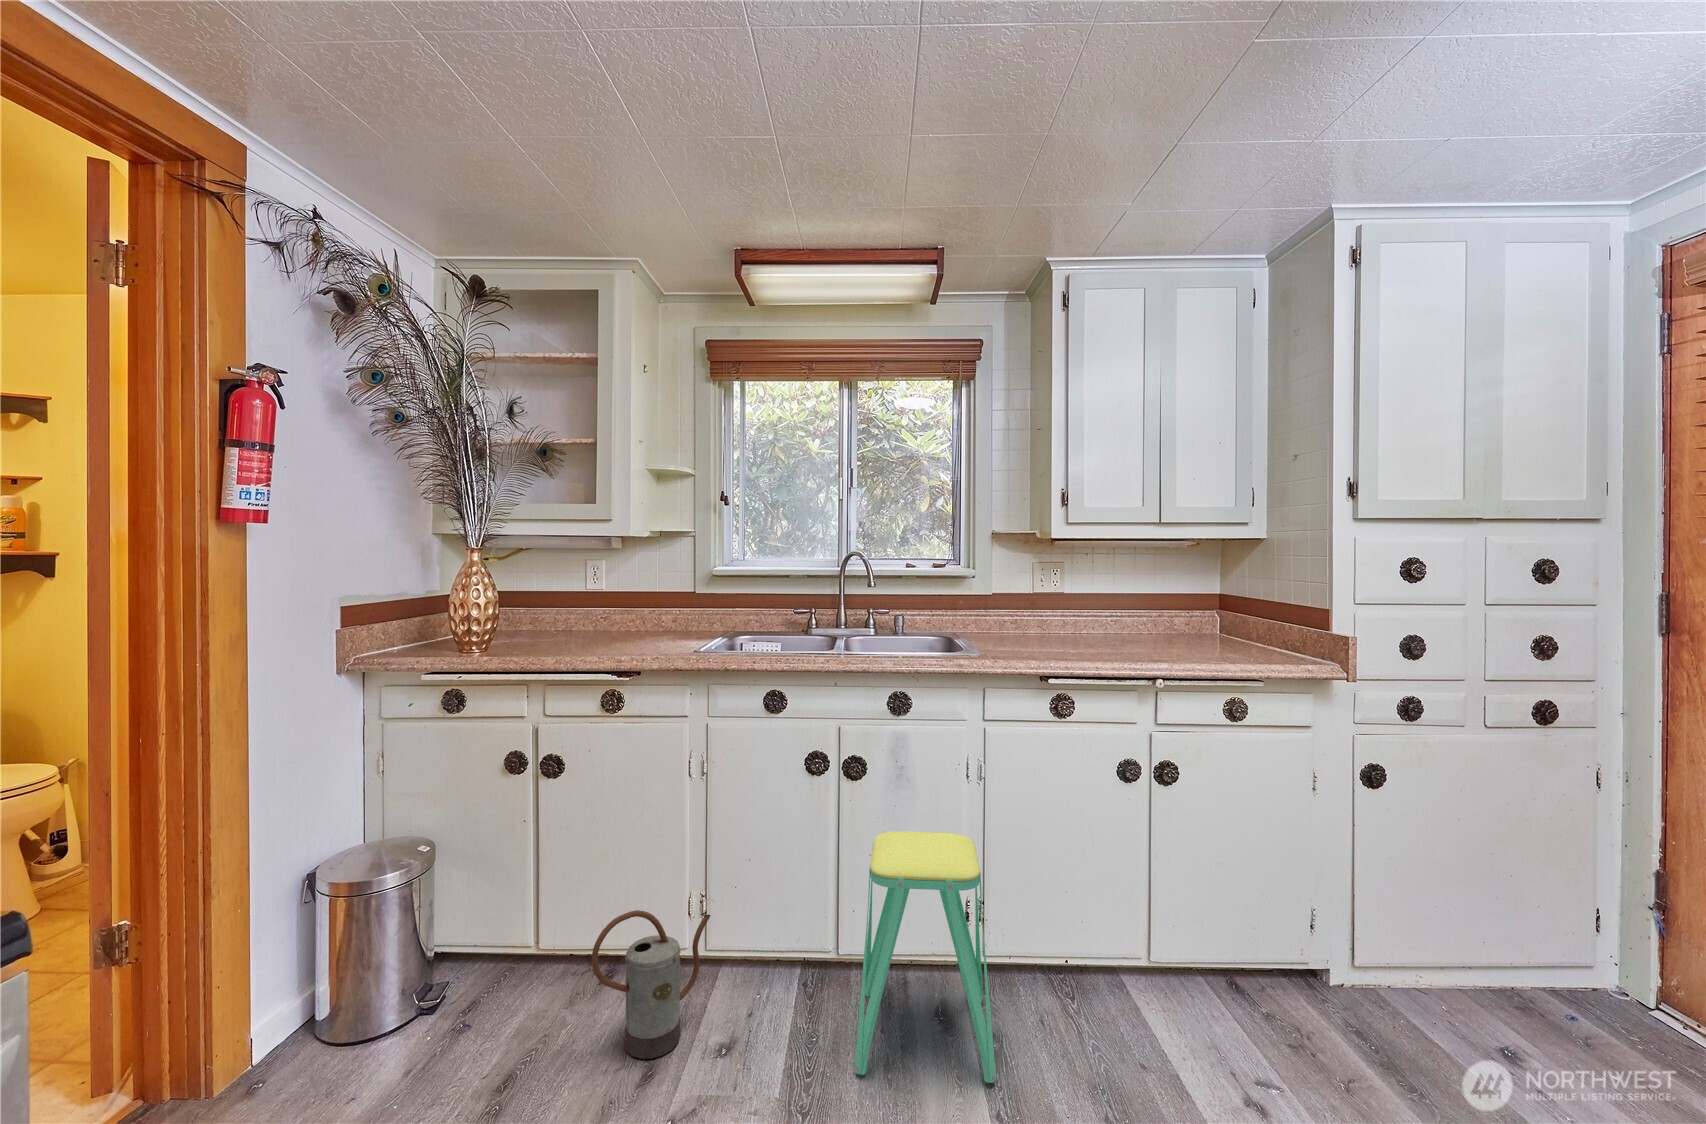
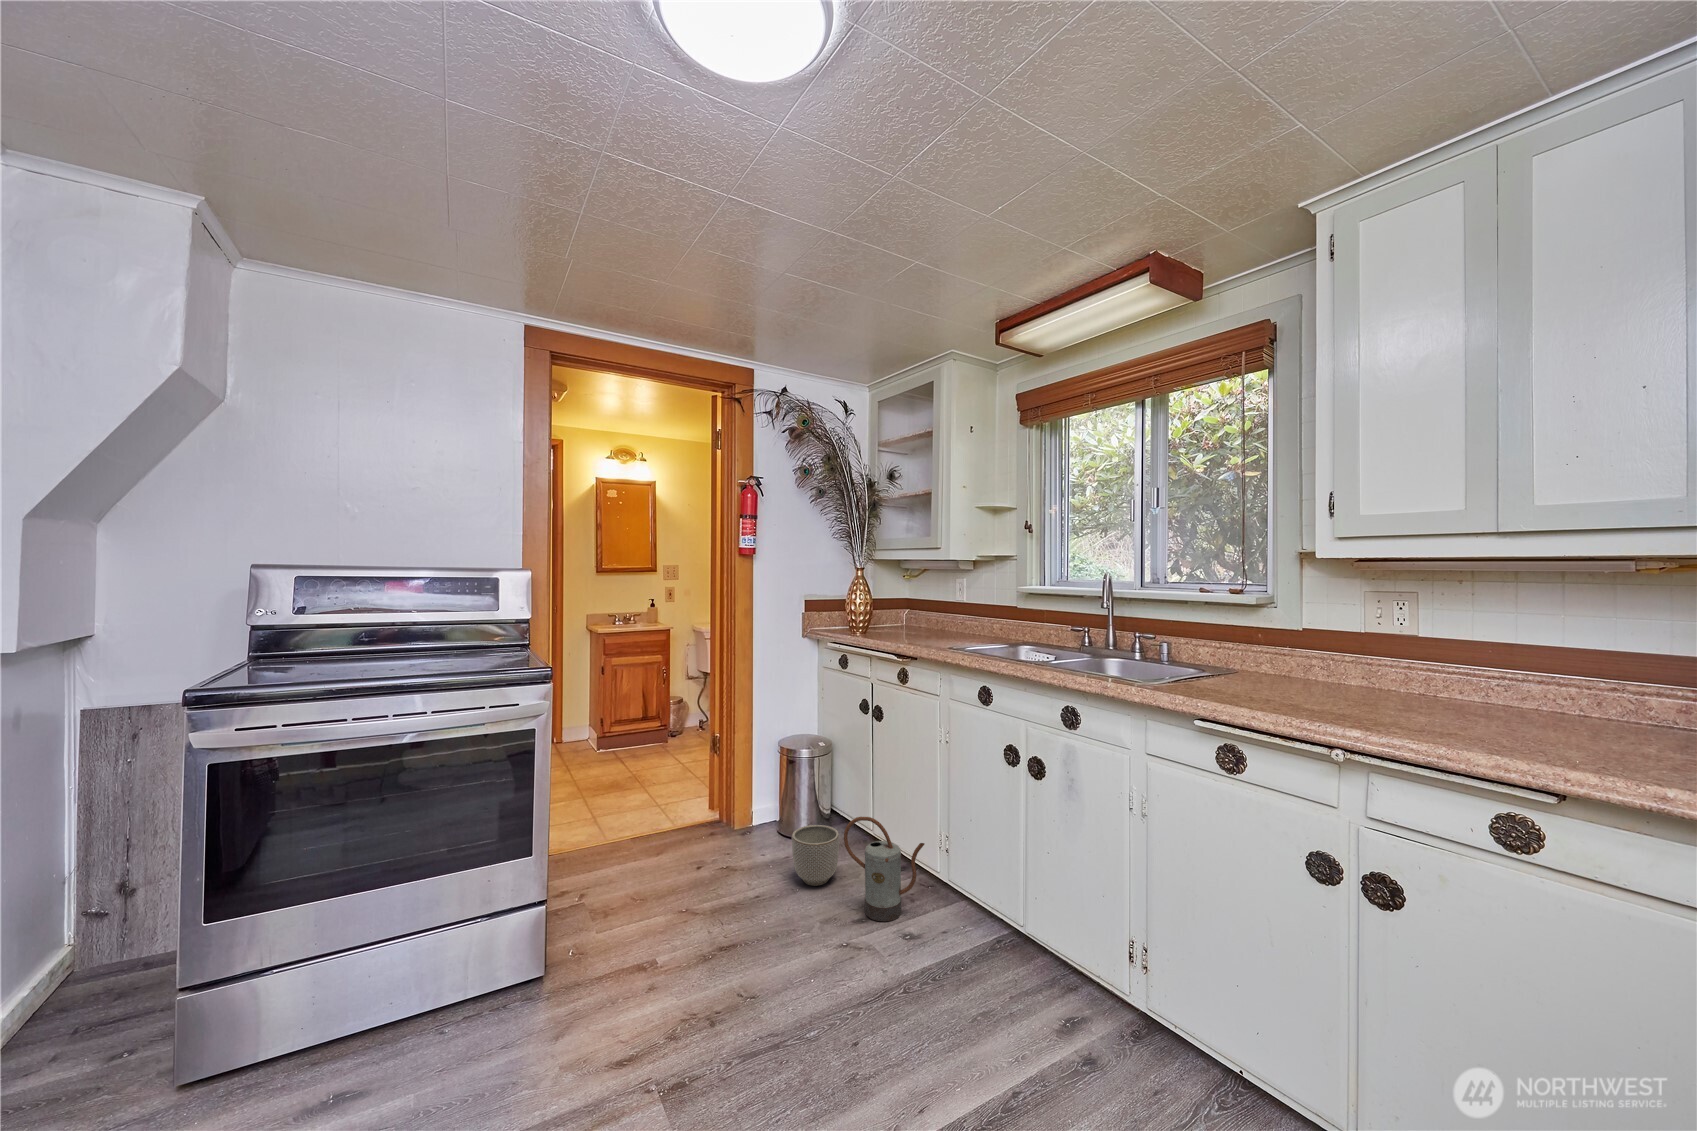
stool: present [855,831,996,1083] -> none [957,828,1121,1074]
planter: none [454,964,543,1077] -> present [792,825,839,886]

